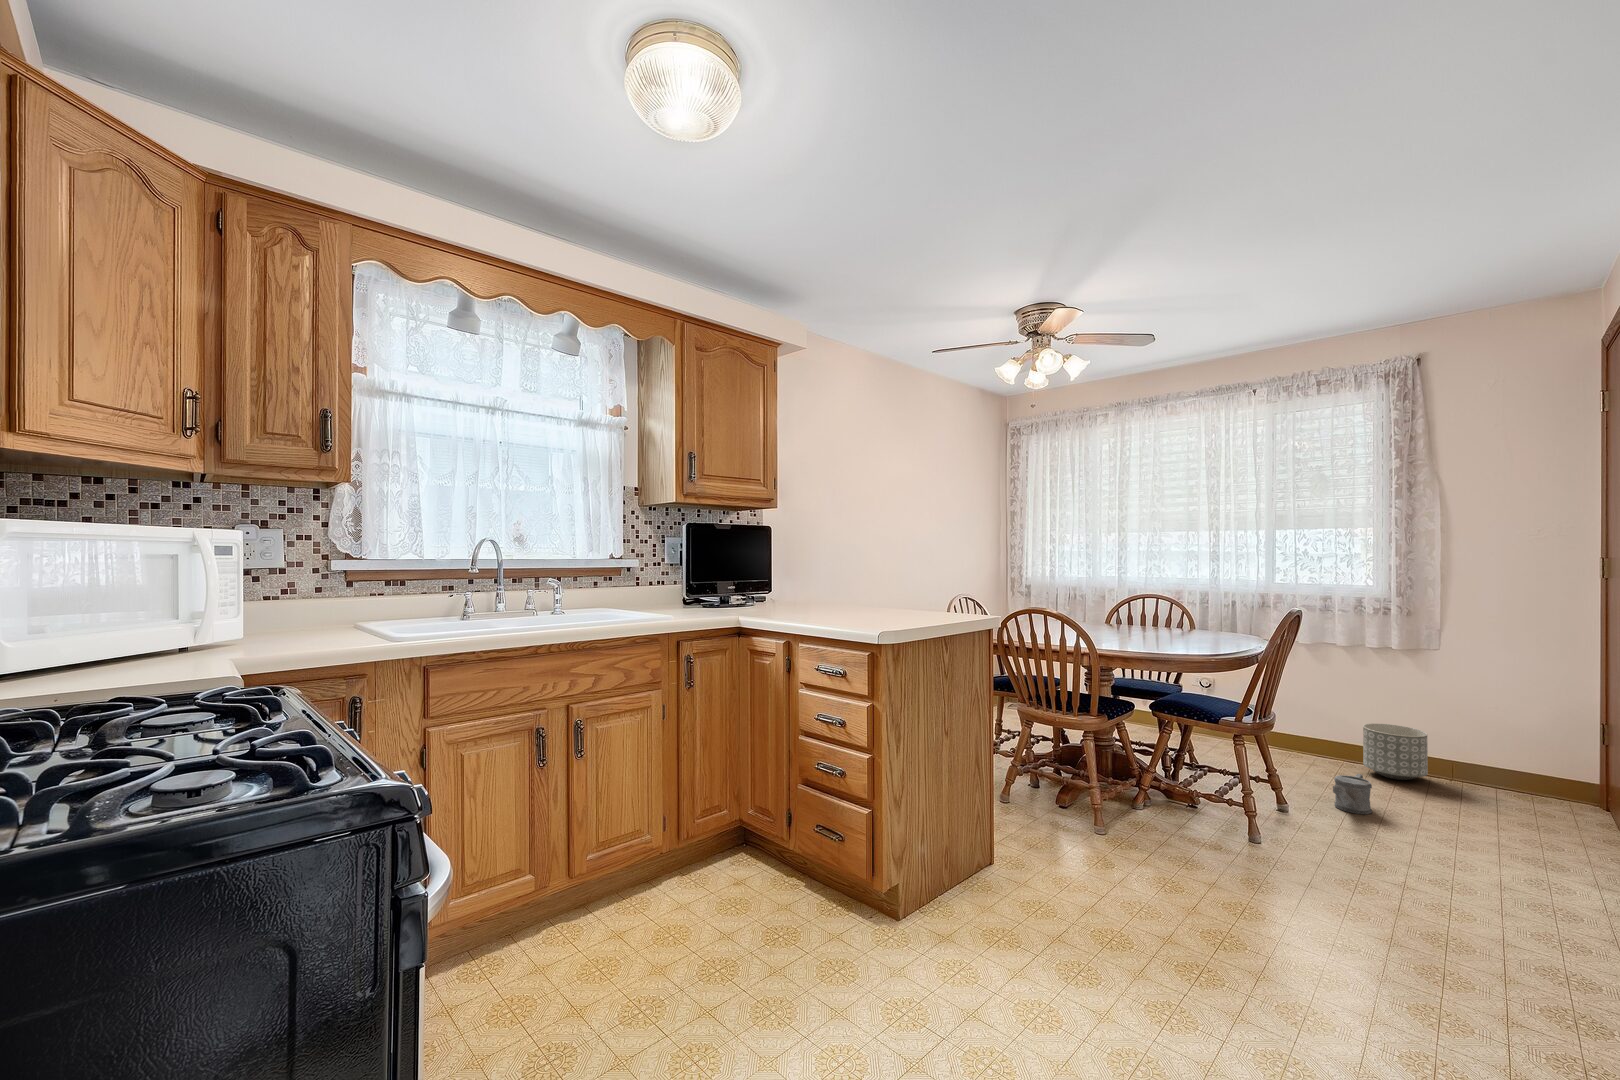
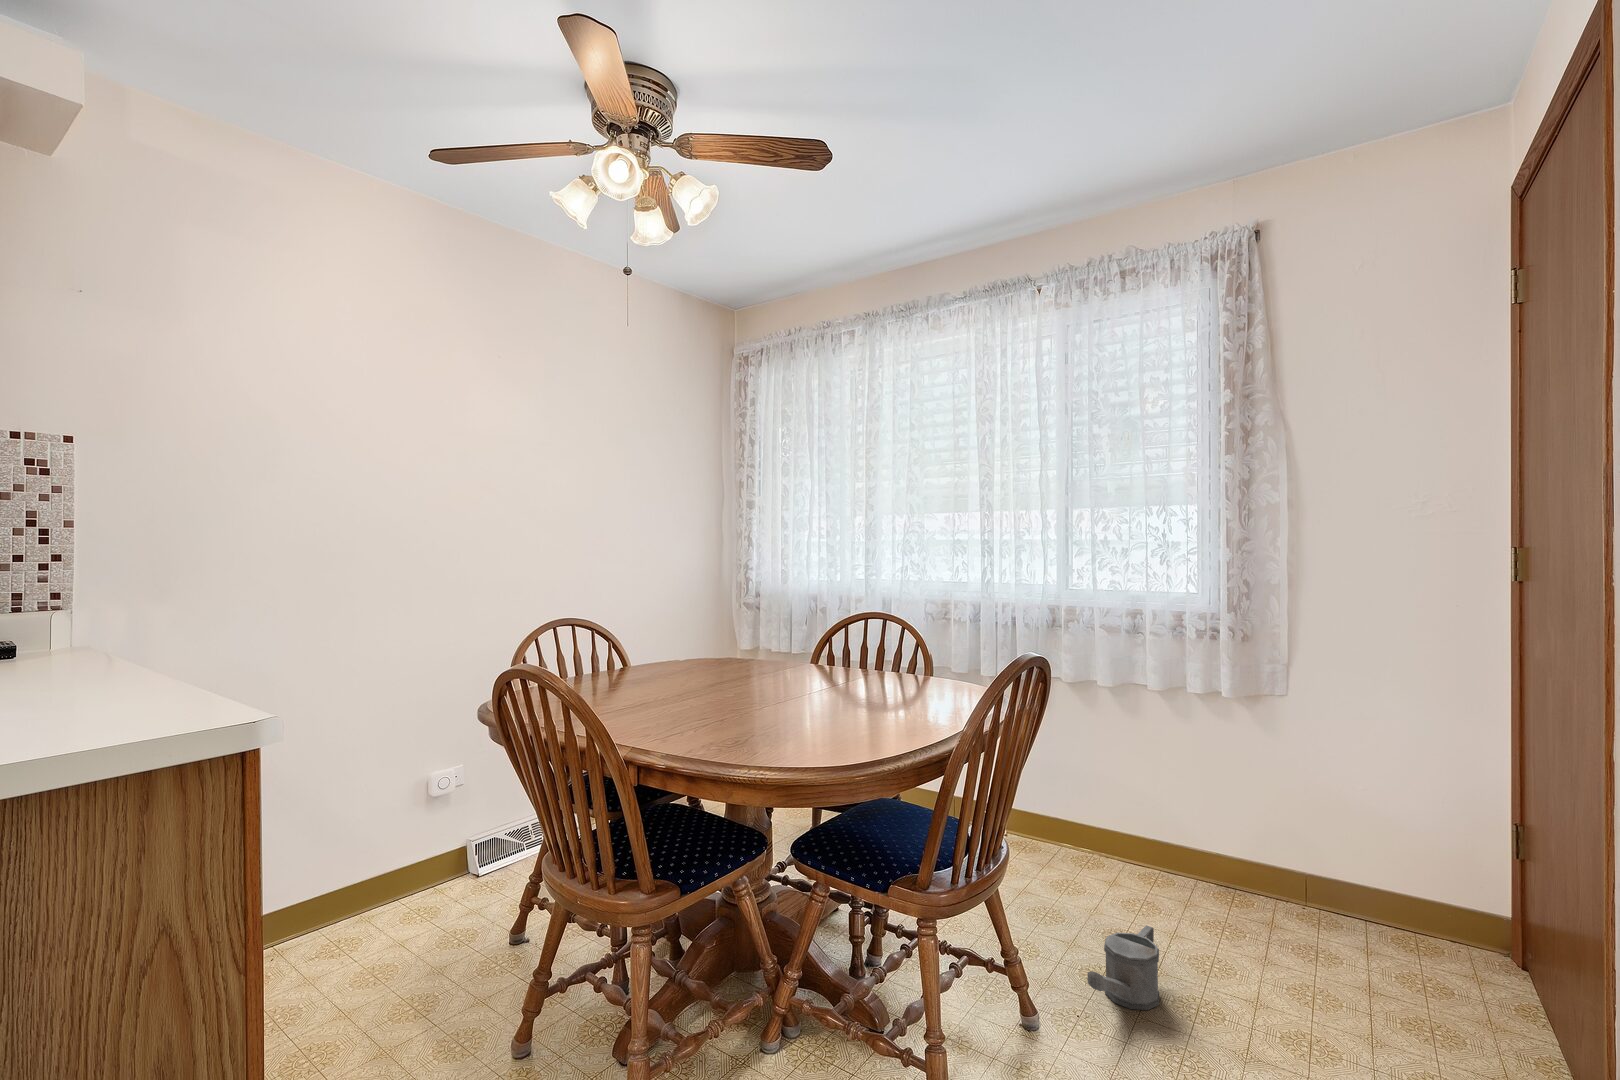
planter: present [1363,724,1428,780] -> none [1179,810,1268,906]

